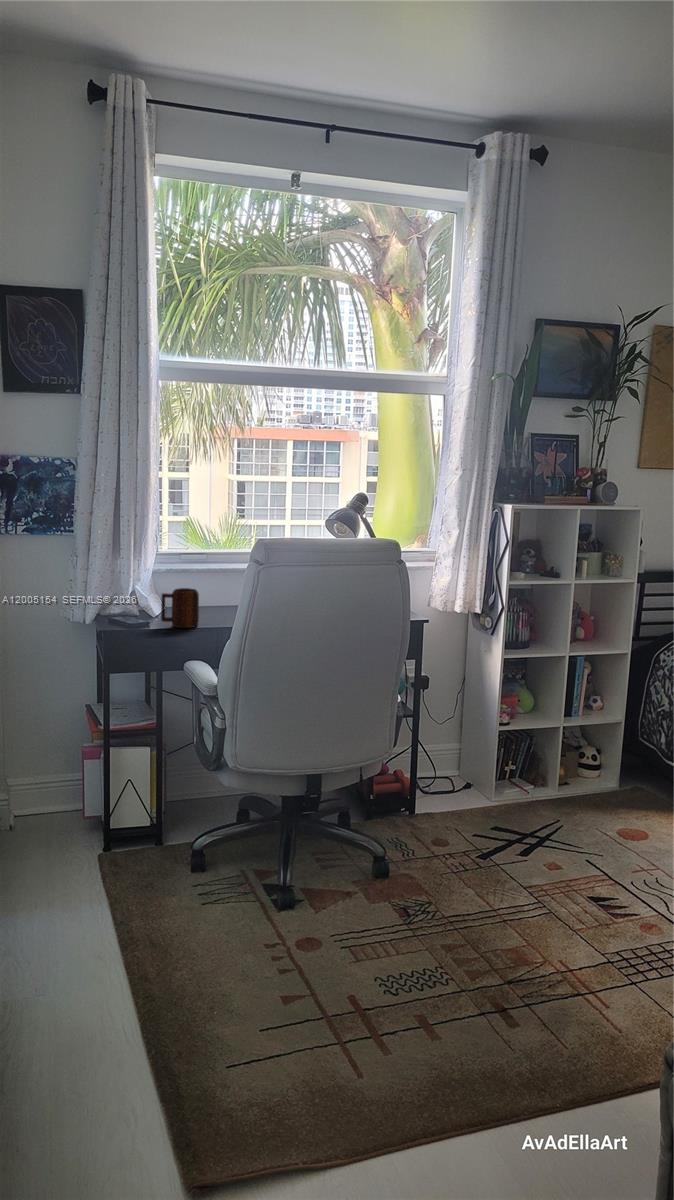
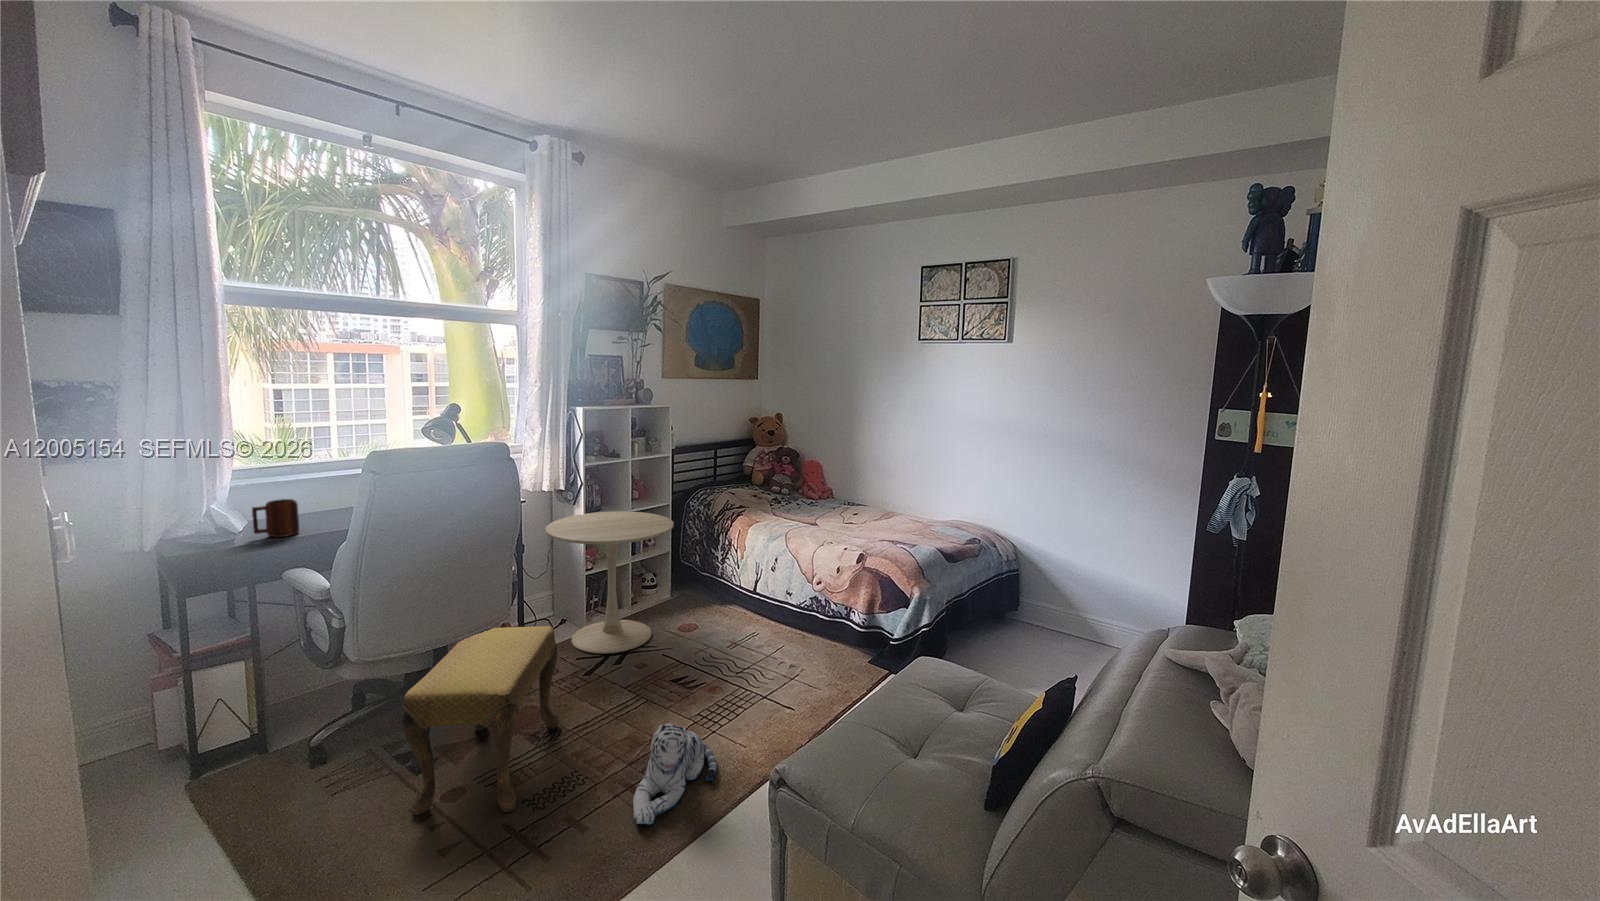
side table: none [449,649,622,843] -> present [545,511,674,654]
footstool: none [265,764,438,984] -> present [403,626,559,815]
plush toy: none [498,937,626,1059] -> present [633,724,717,825]

